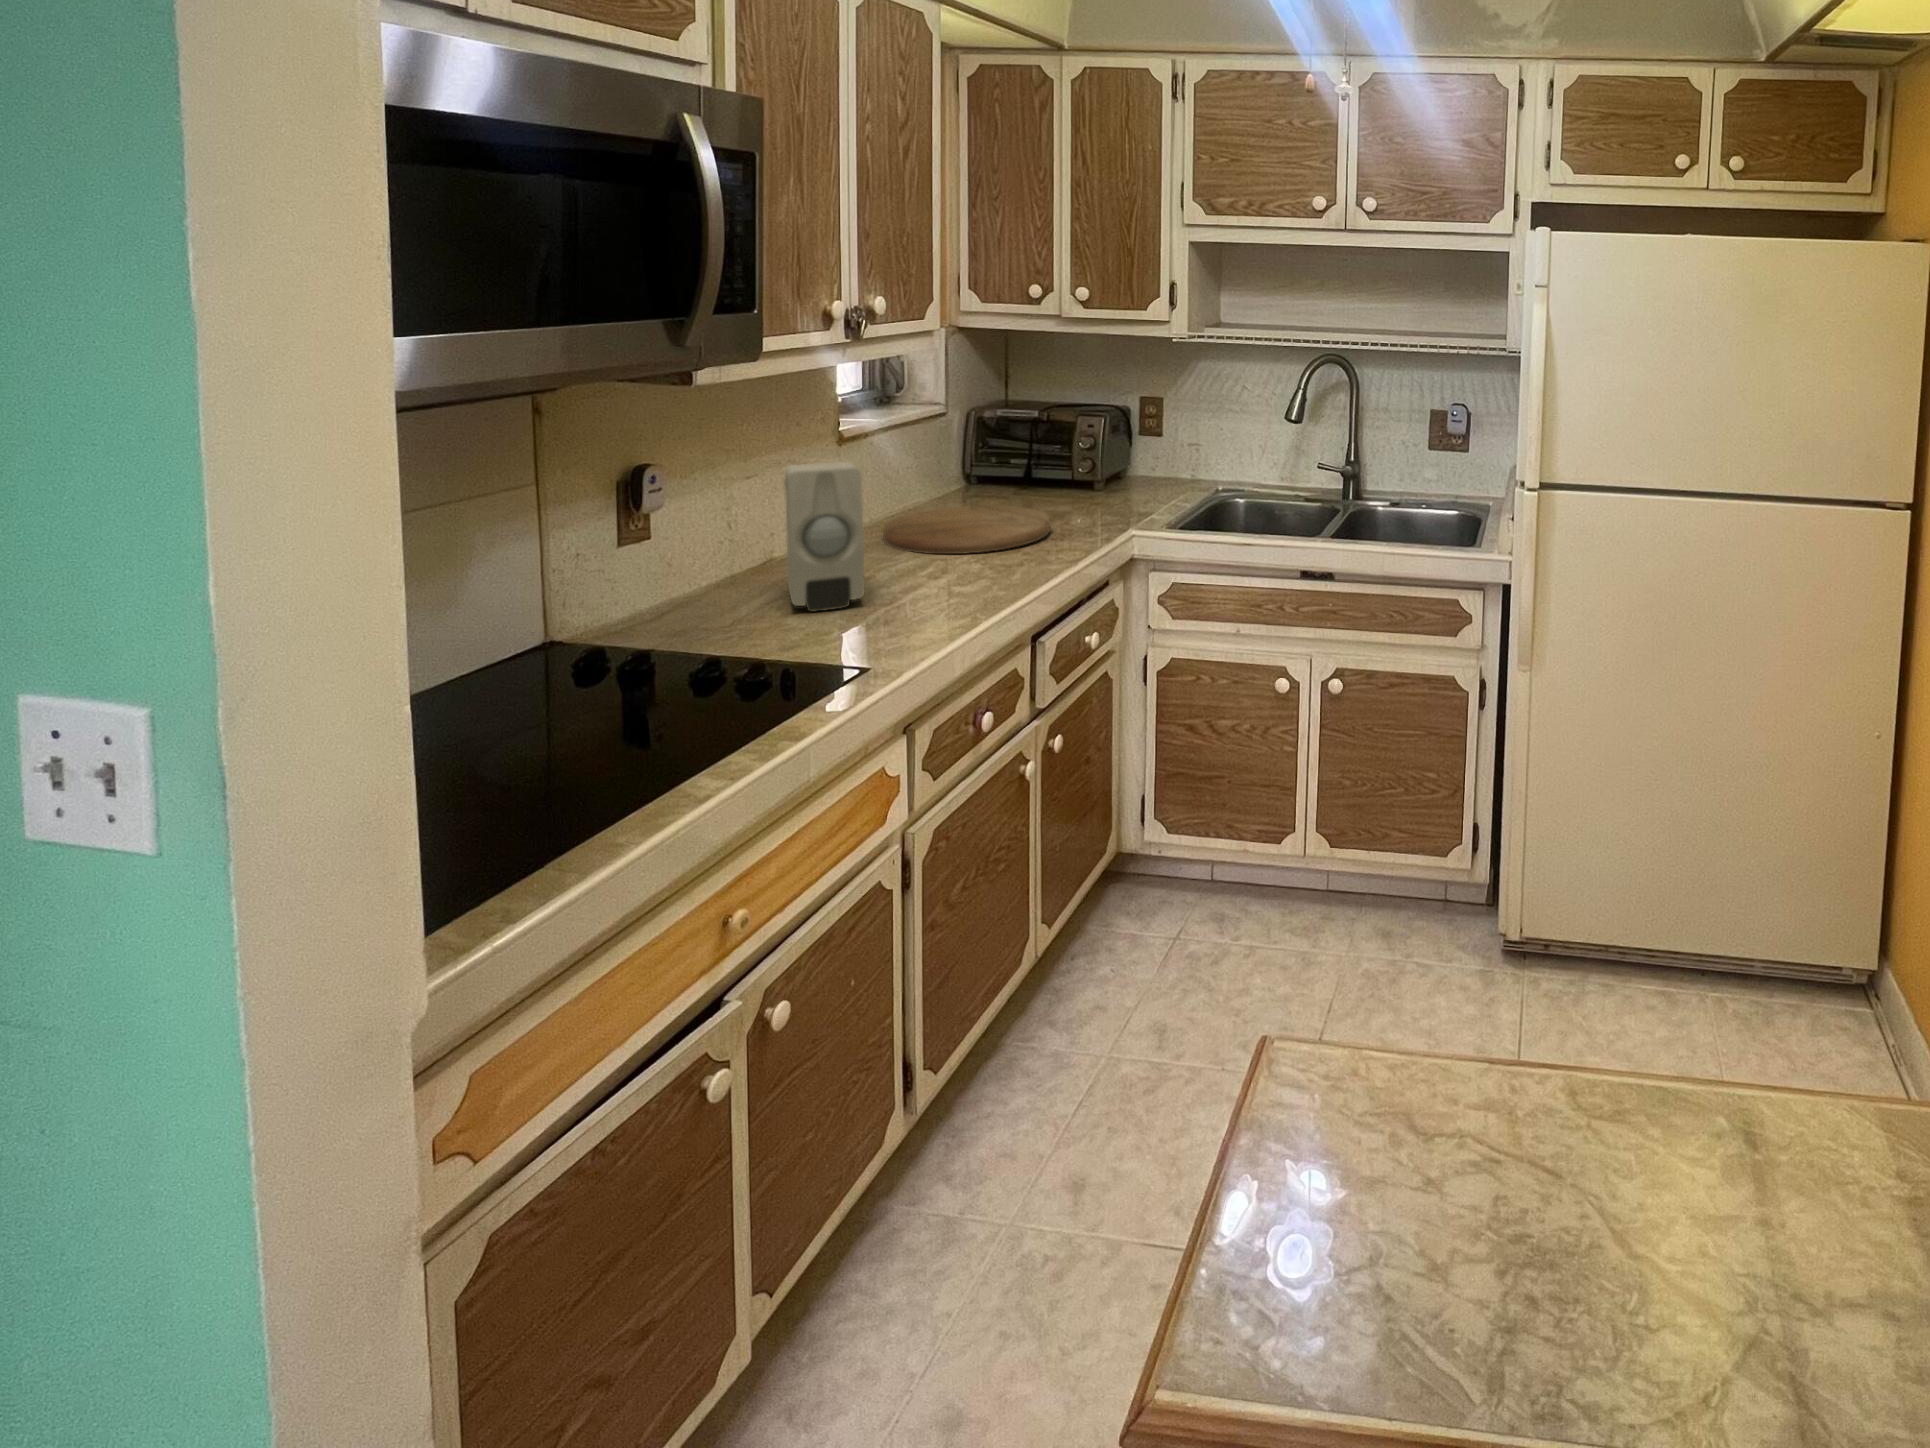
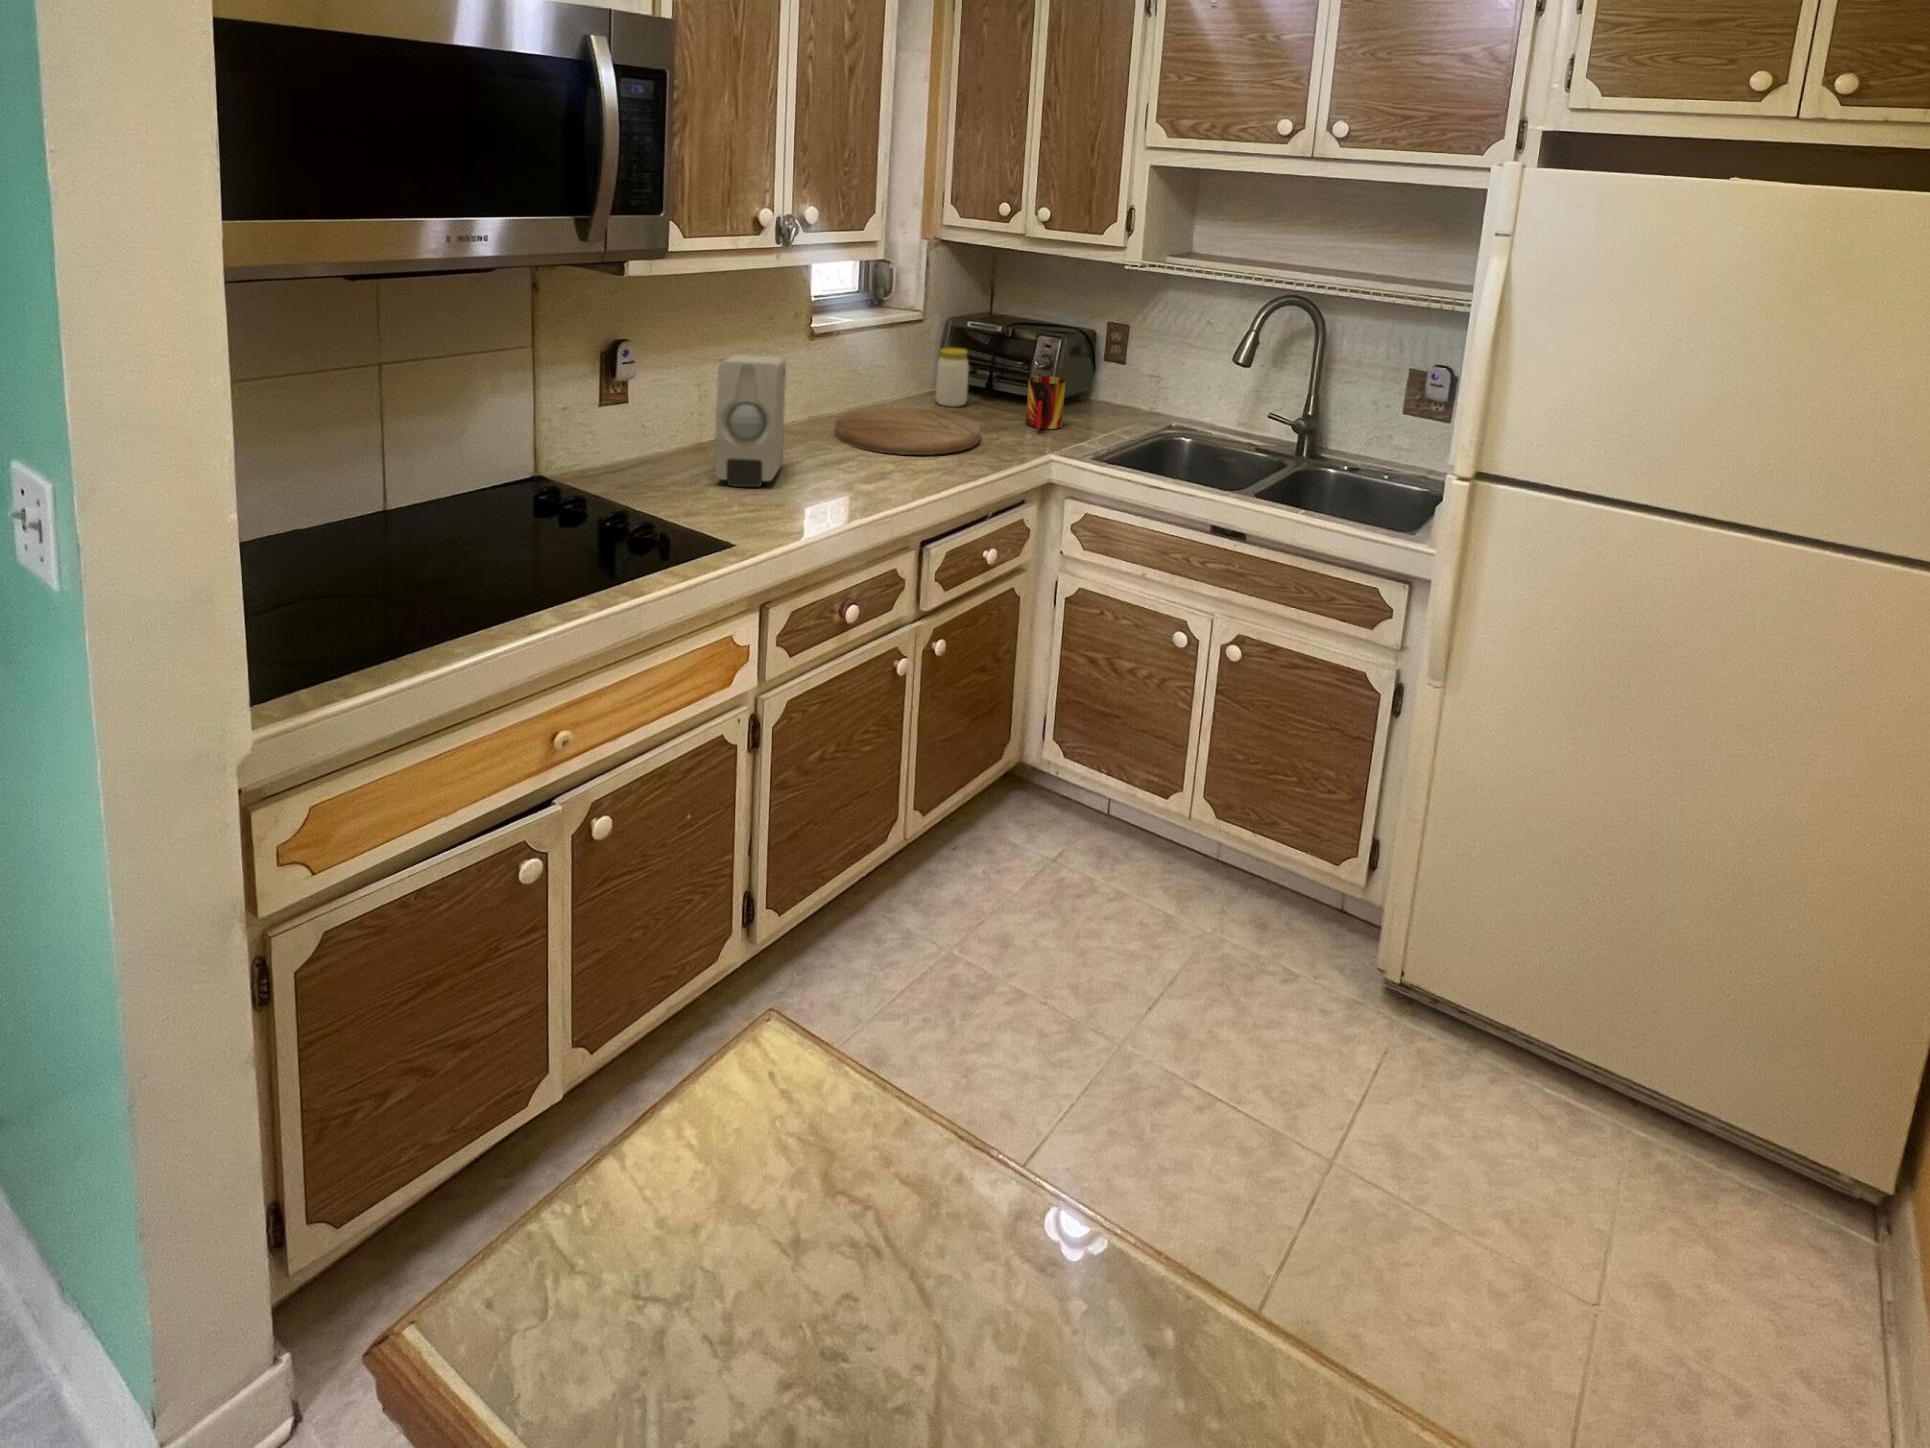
jar: none [970,439,1006,501] -> present [935,348,969,406]
mug: none [1081,456,1120,509] -> present [1026,376,1065,429]

